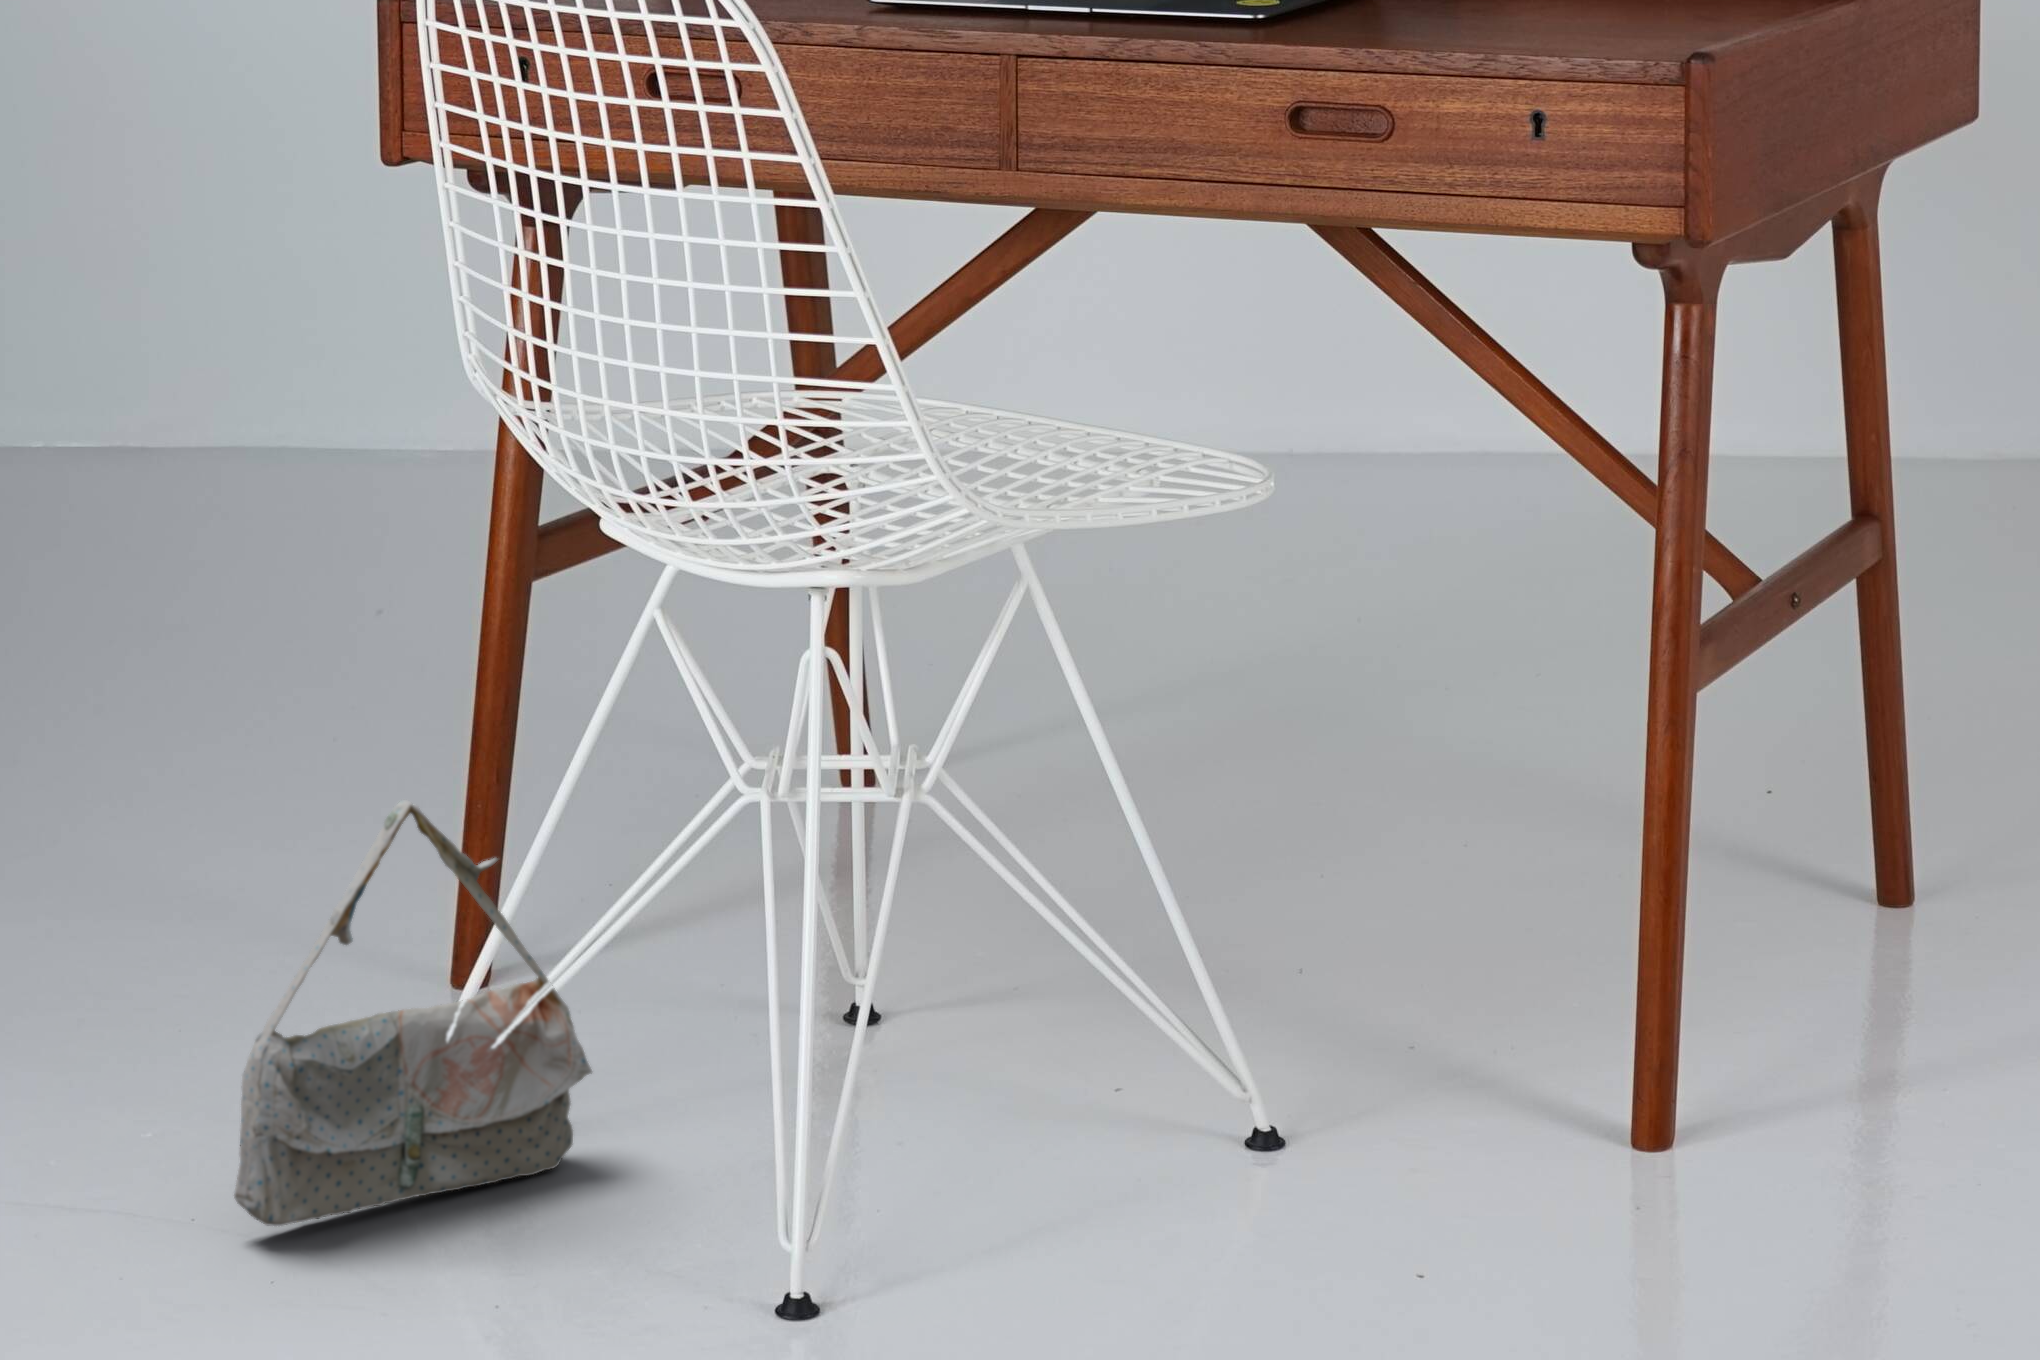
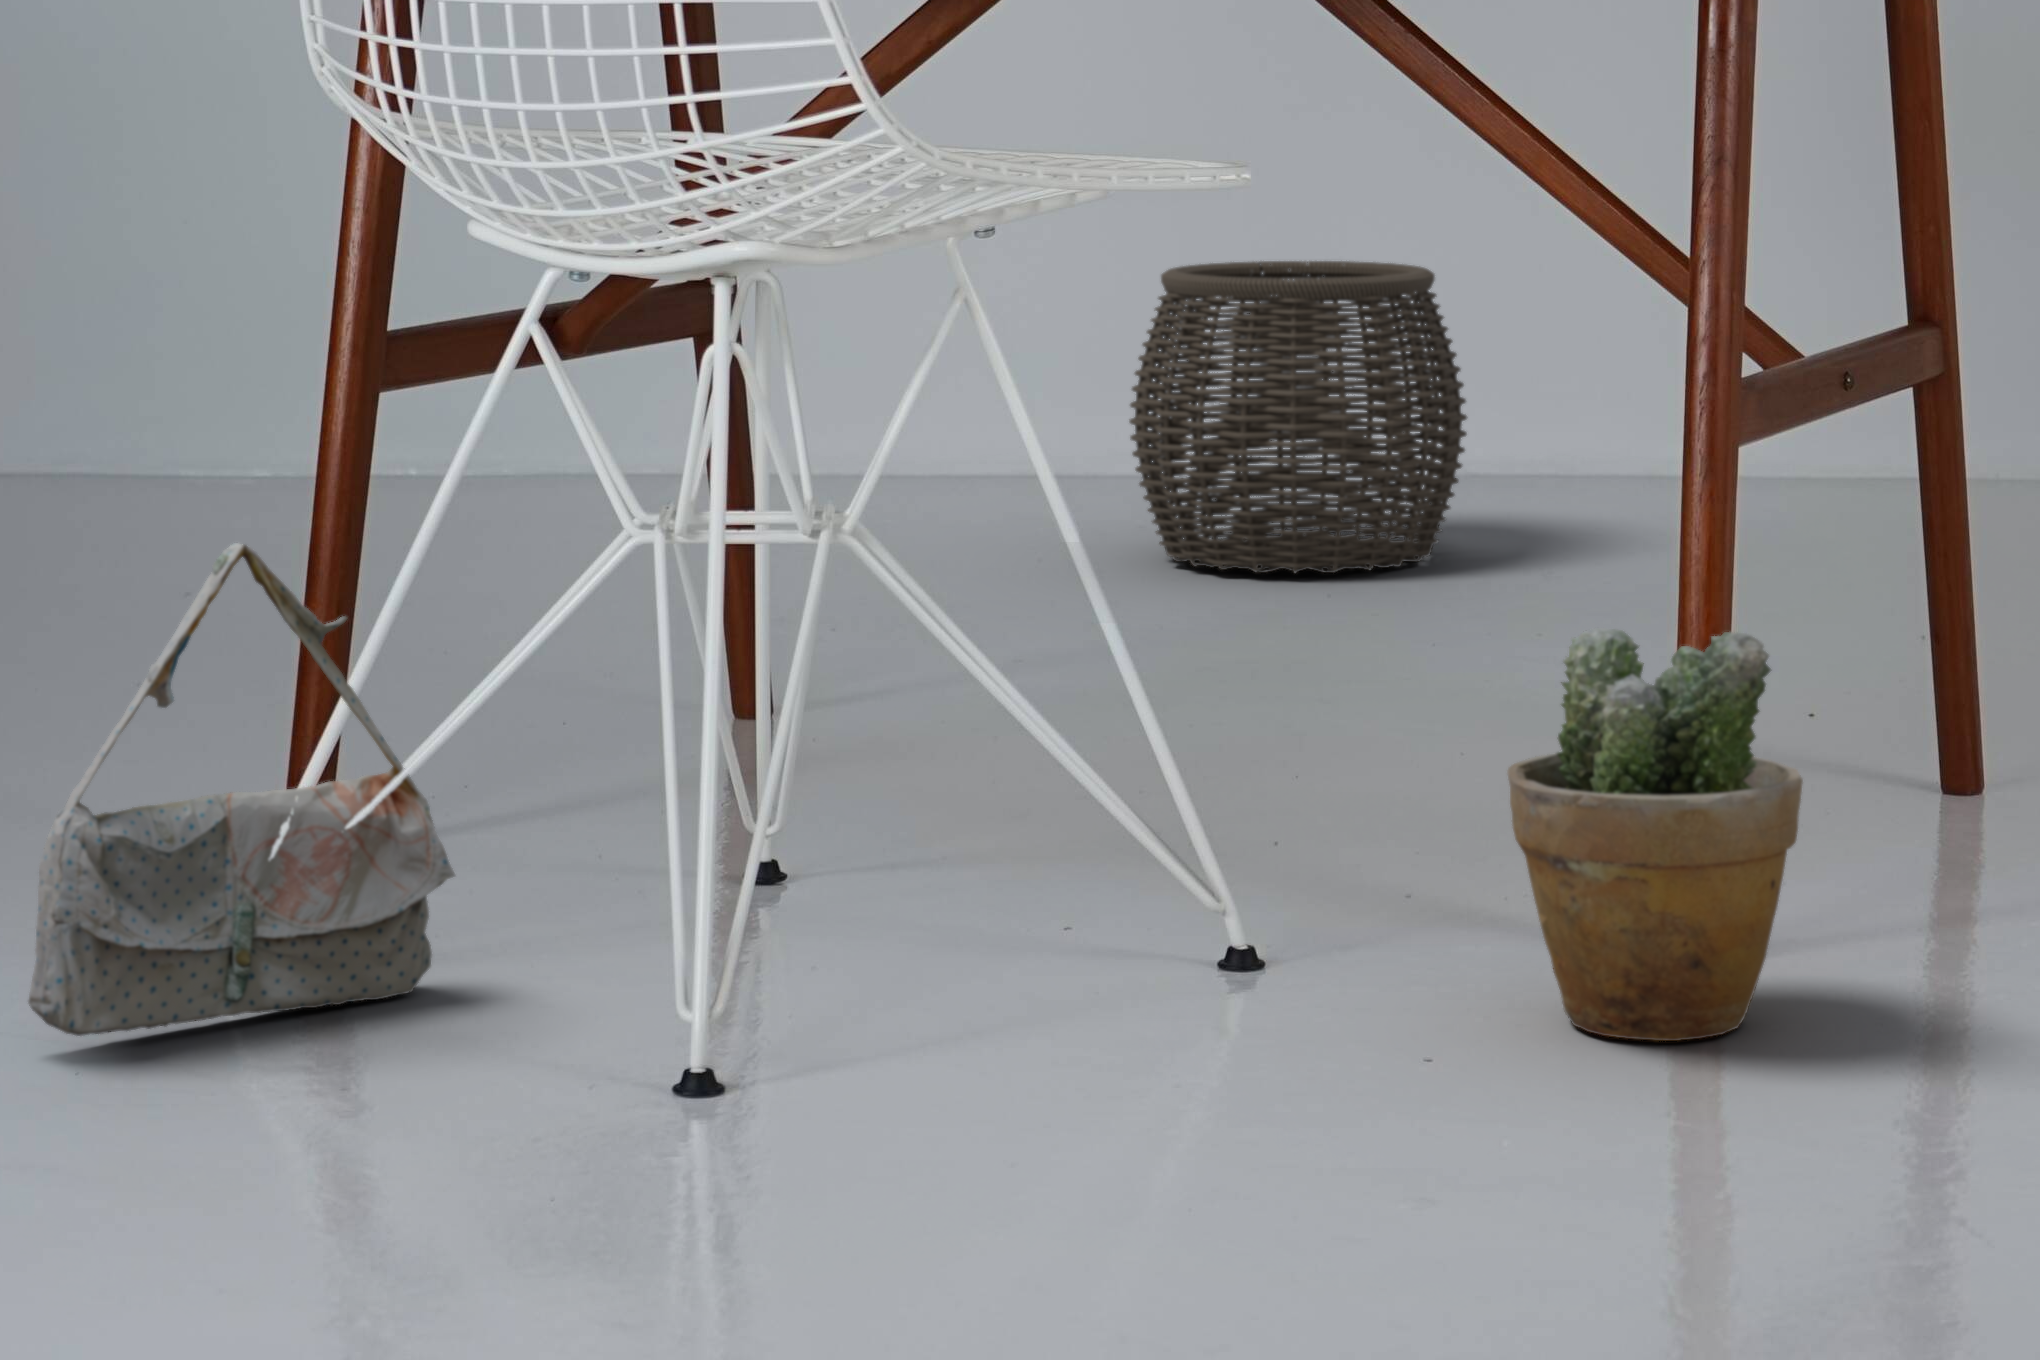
woven basket: none [1183,336,1481,628] -> present [1129,261,1467,573]
potted plant: none [1491,889,1746,1253] -> present [1507,628,1803,1041]

